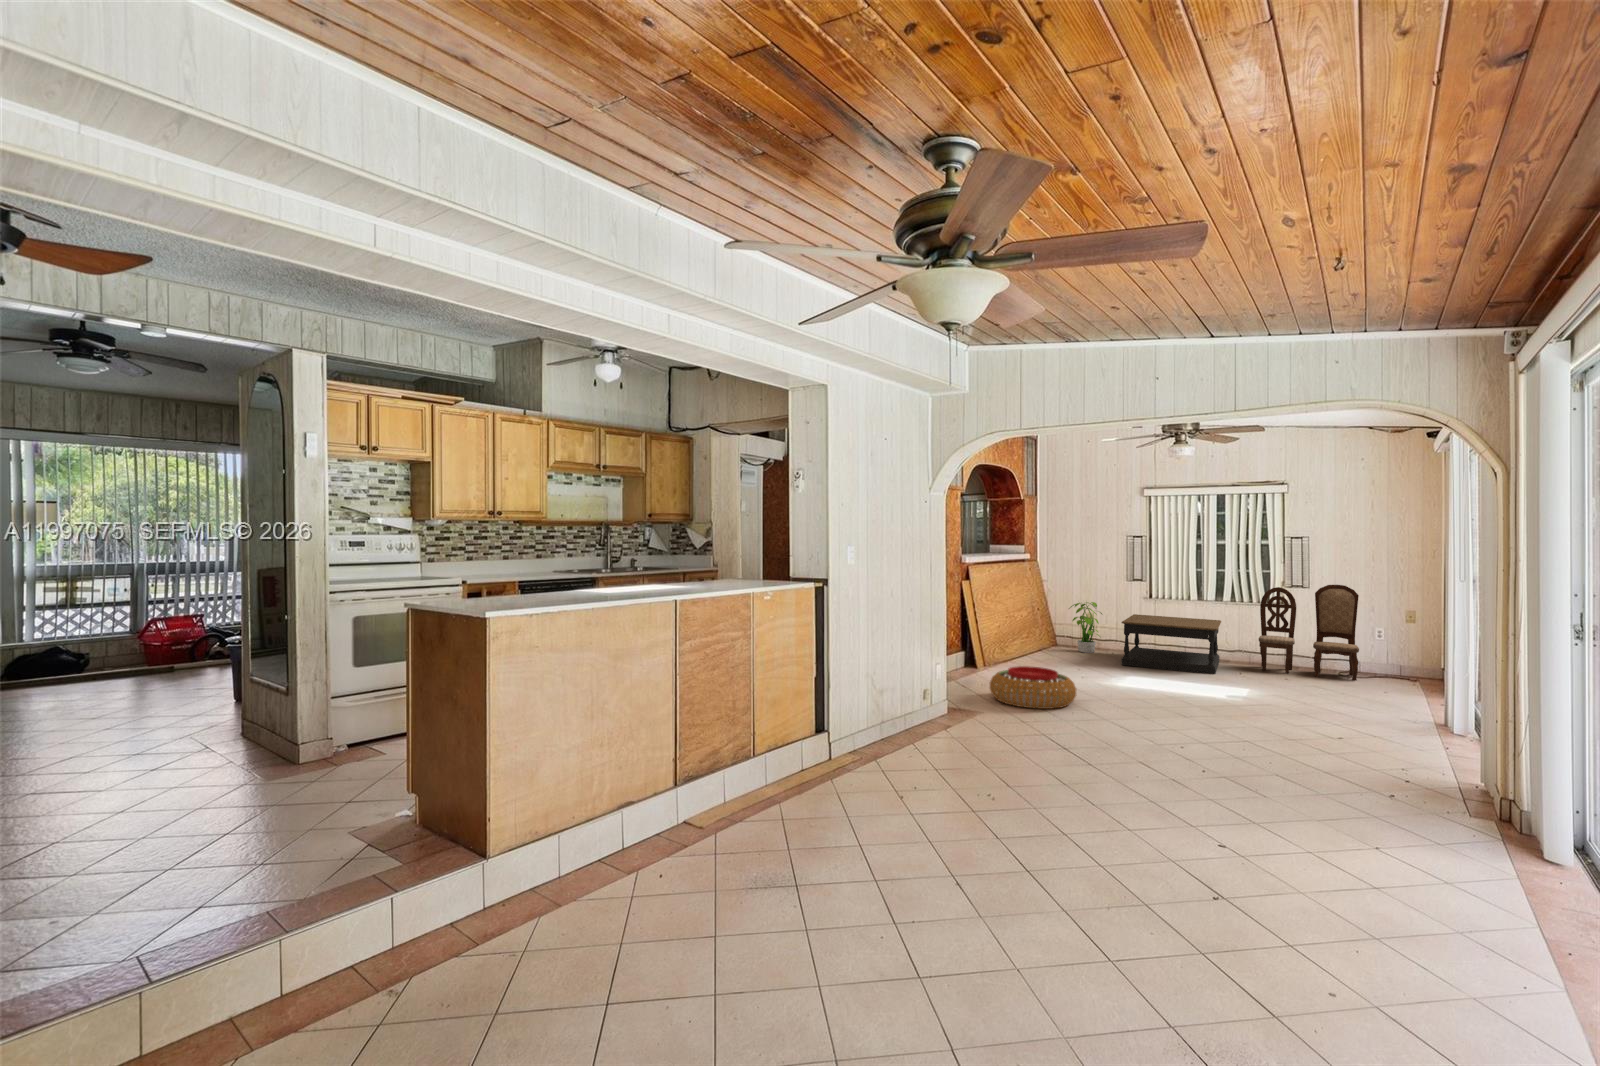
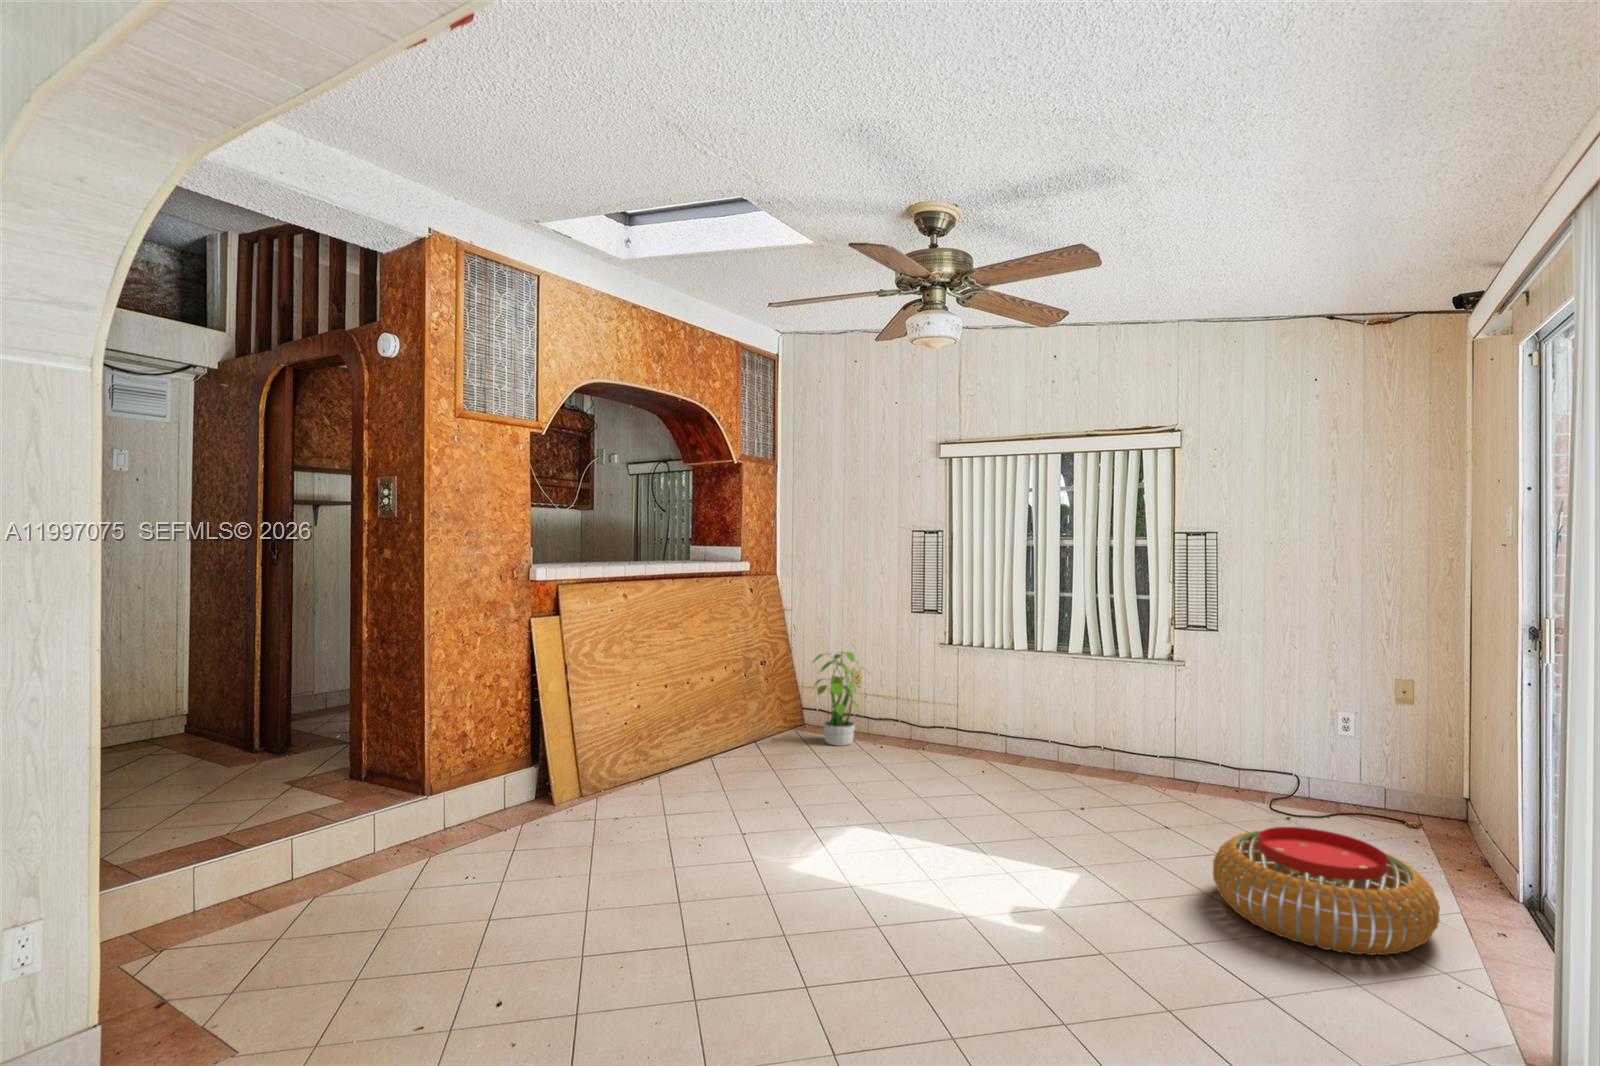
dining chair: present [1259,585,1359,681] -> none [1120,626,1306,826]
coffee table: present [1122,614,1221,674] -> none [865,675,1065,810]
pouf: present [990,666,1076,709] -> present [1213,827,1440,955]

